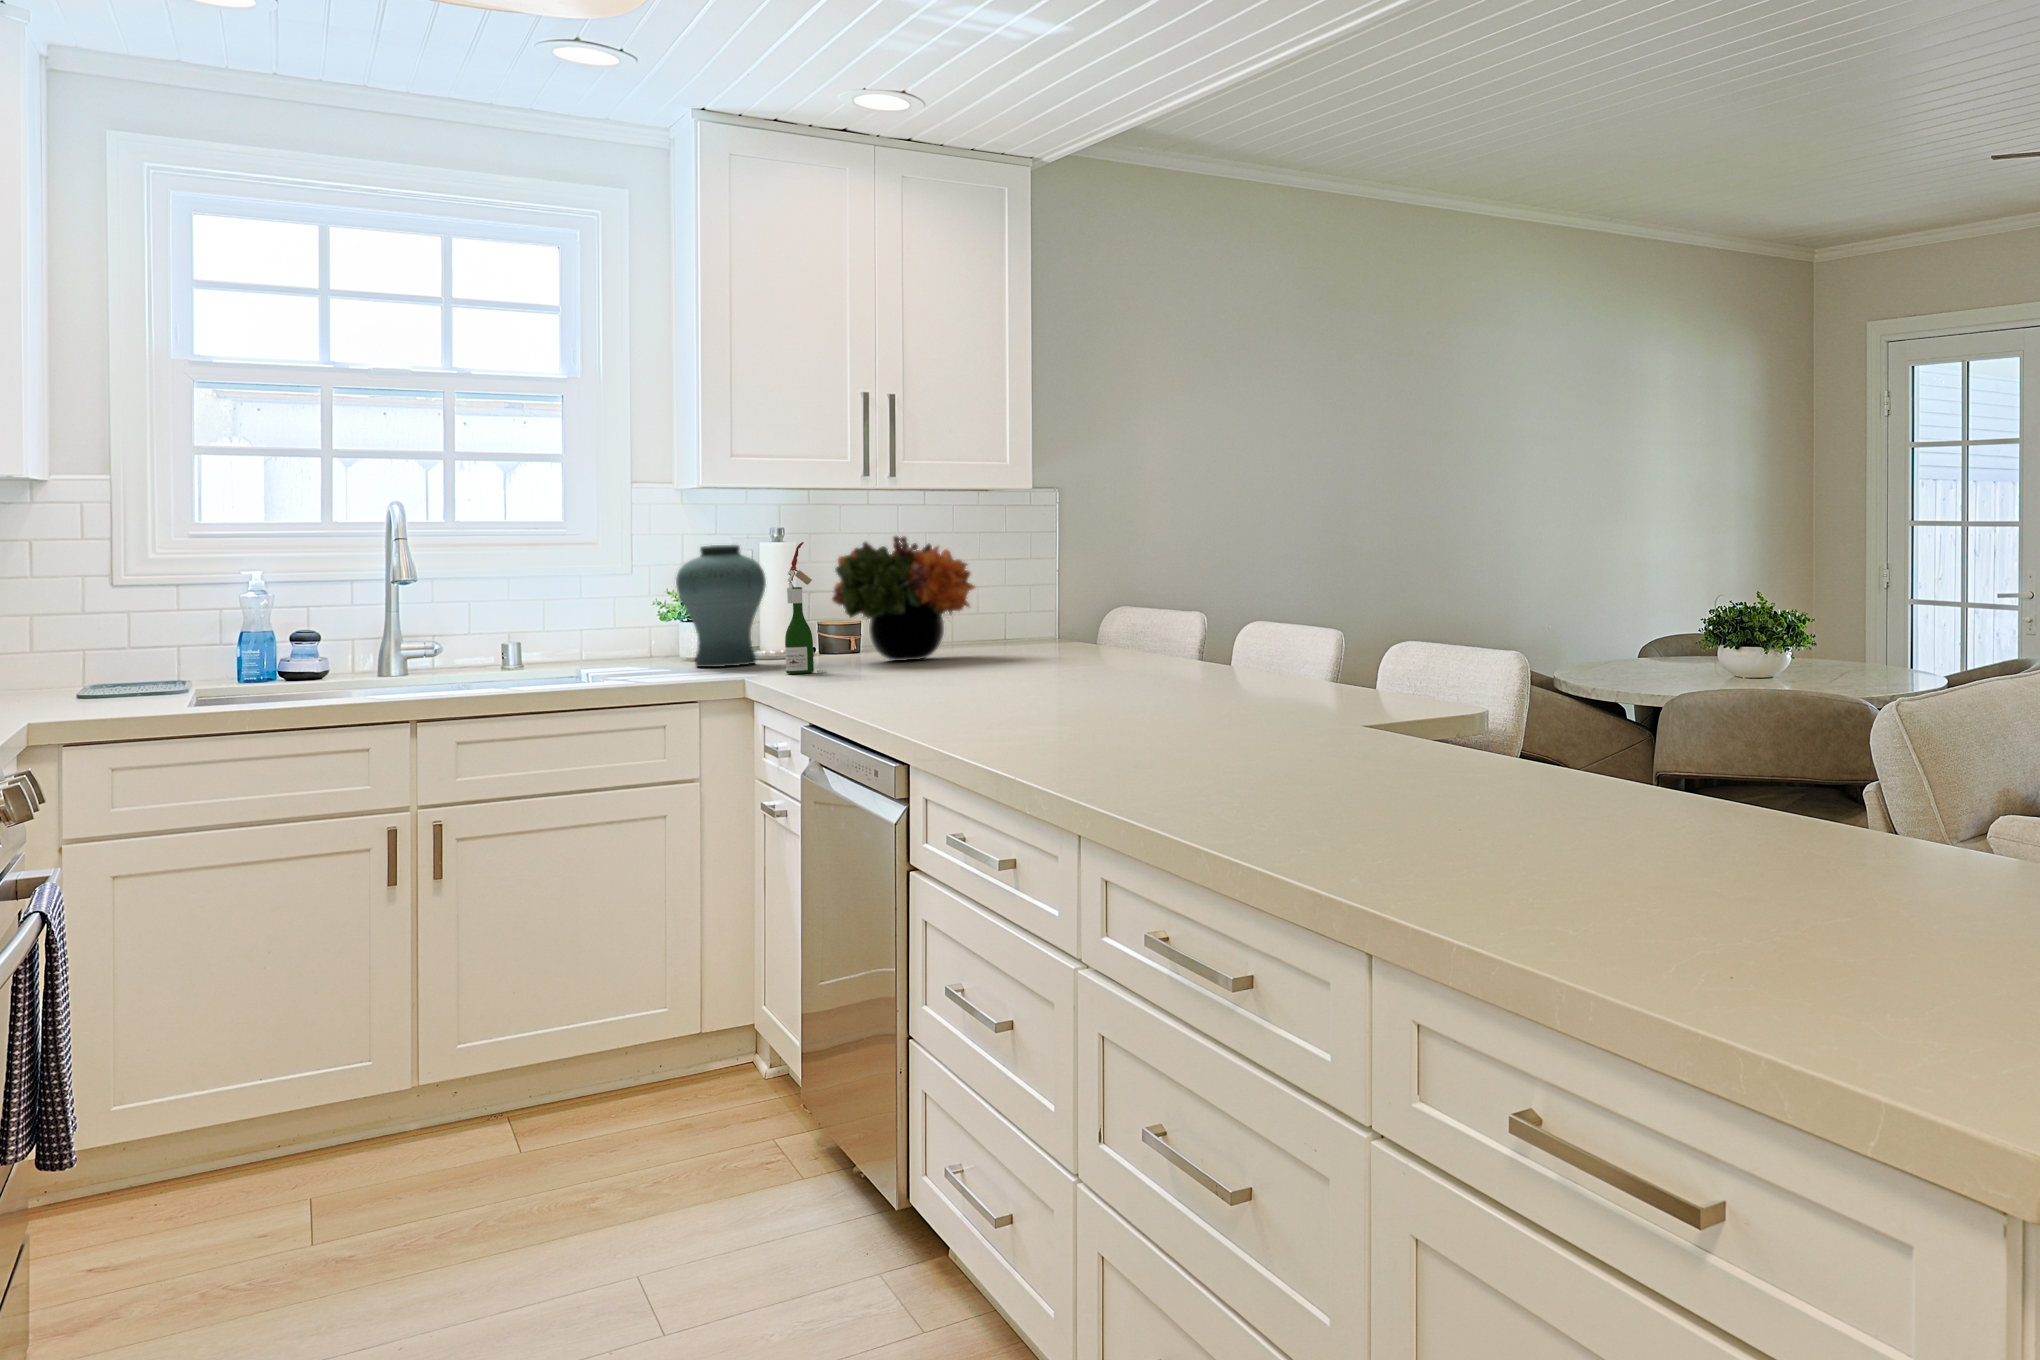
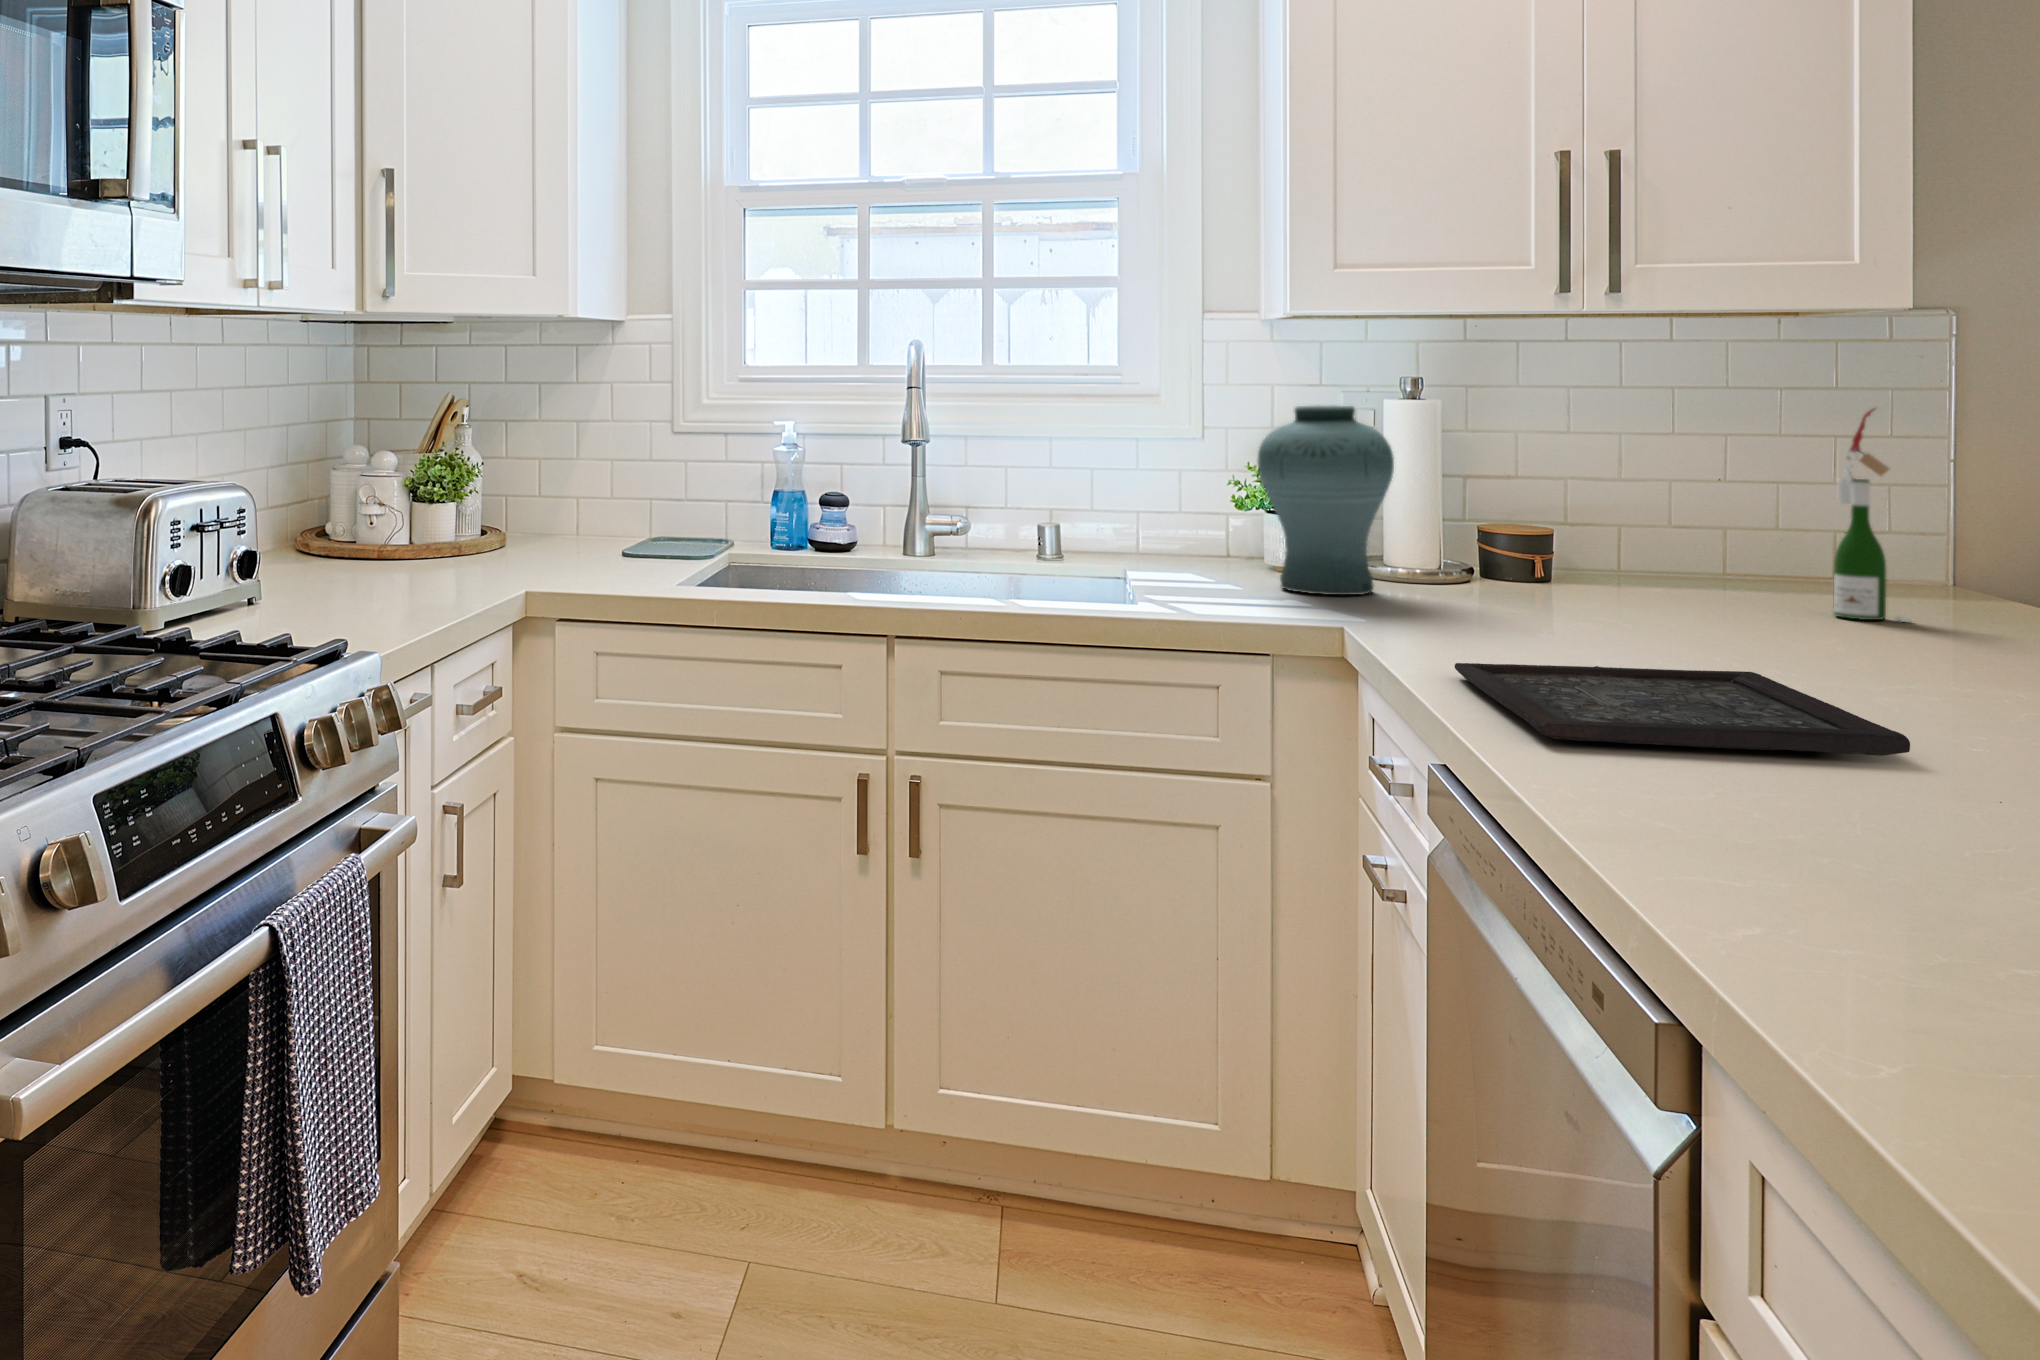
flower arrangement: present [832,536,975,661] -> none [1502,402,1799,628]
wine bottle: present [785,542,827,674] -> present [1833,408,1912,622]
tray: none [809,663,1006,690] -> present [1455,663,1910,756]

